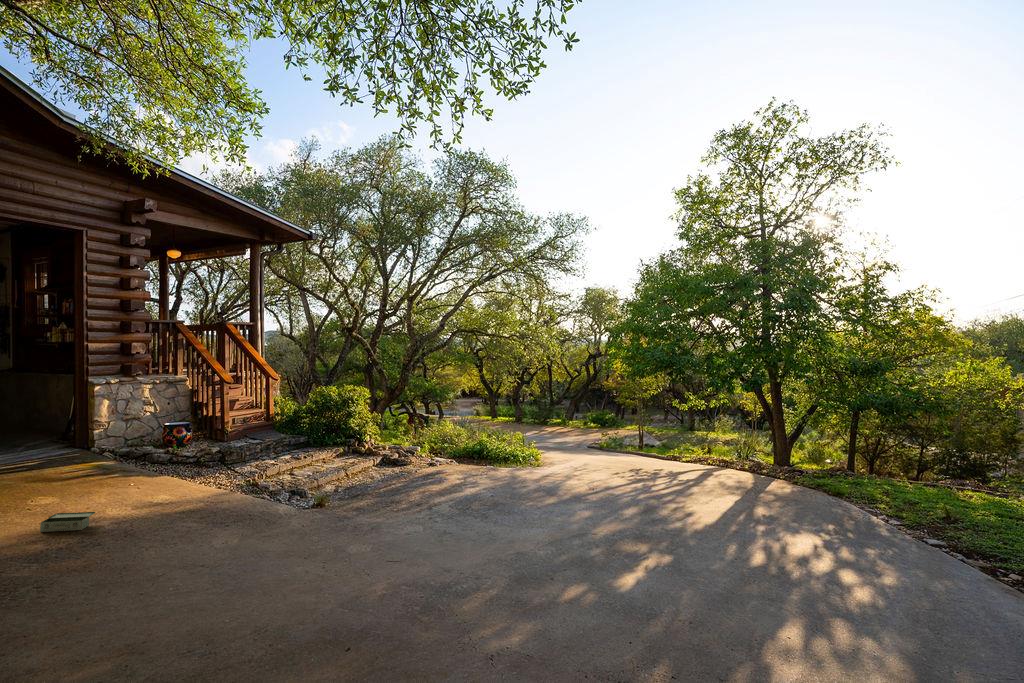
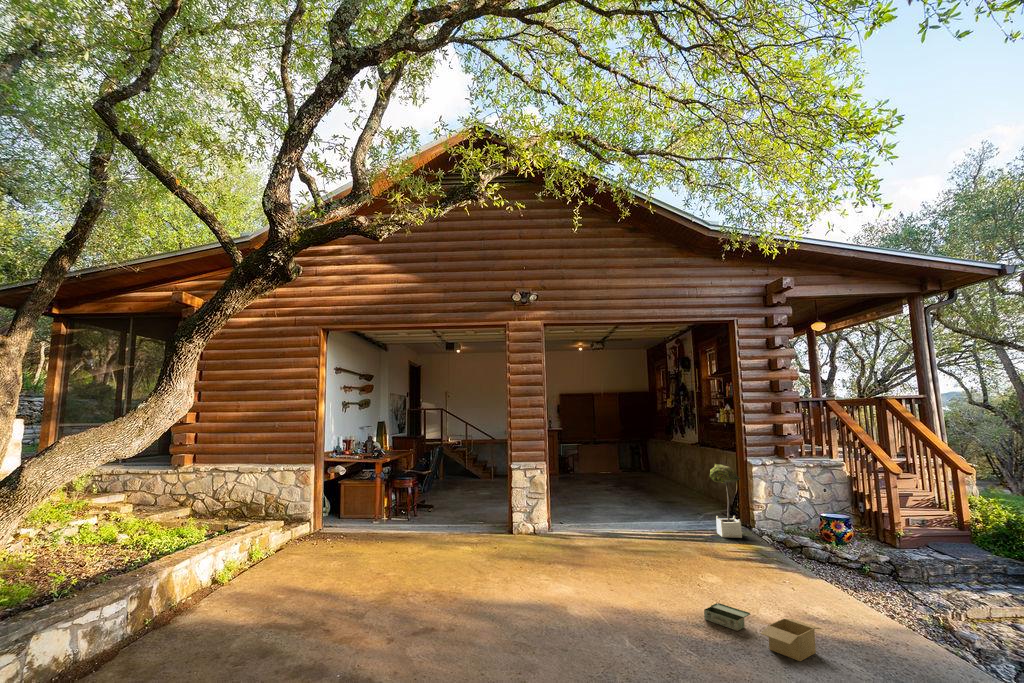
potted tree: none [37,386,78,463] -> present [710,464,742,538]
cardboard box: none [110,503,166,533] -> present [761,619,821,661]

